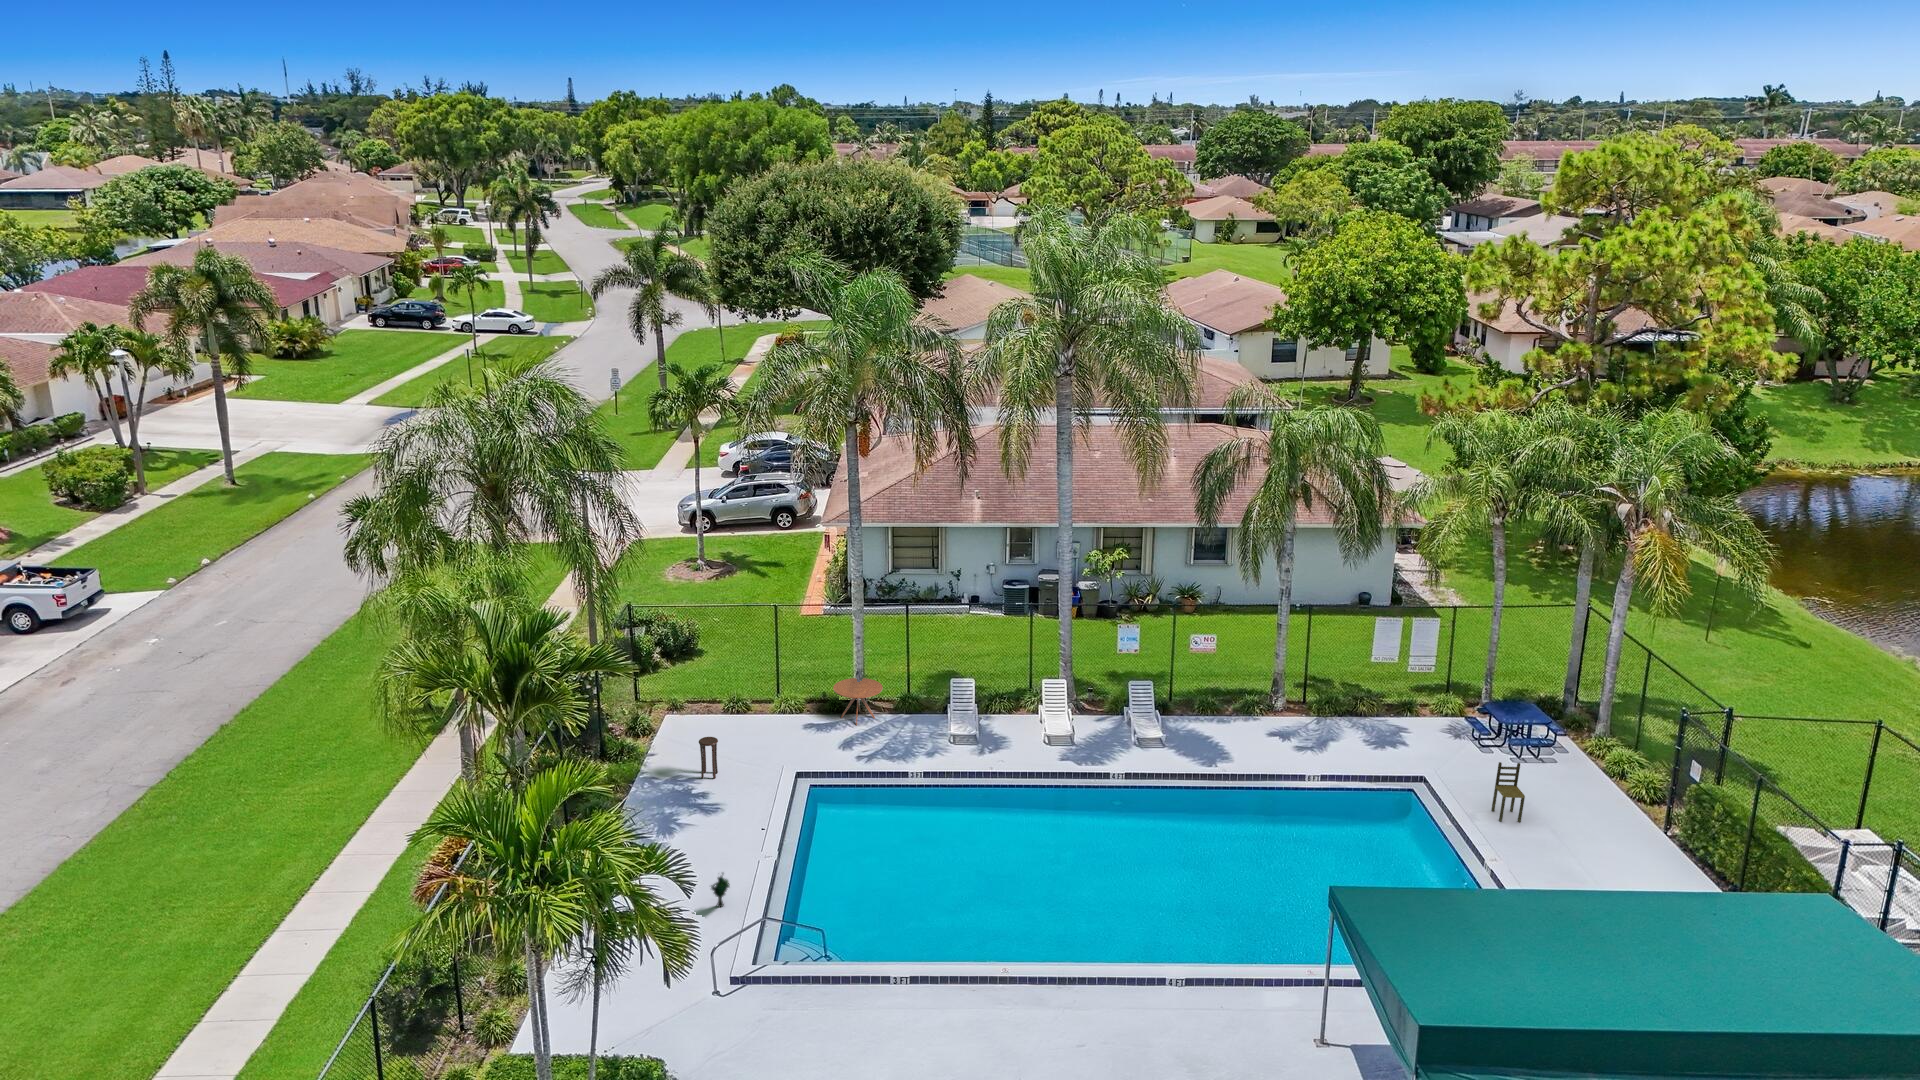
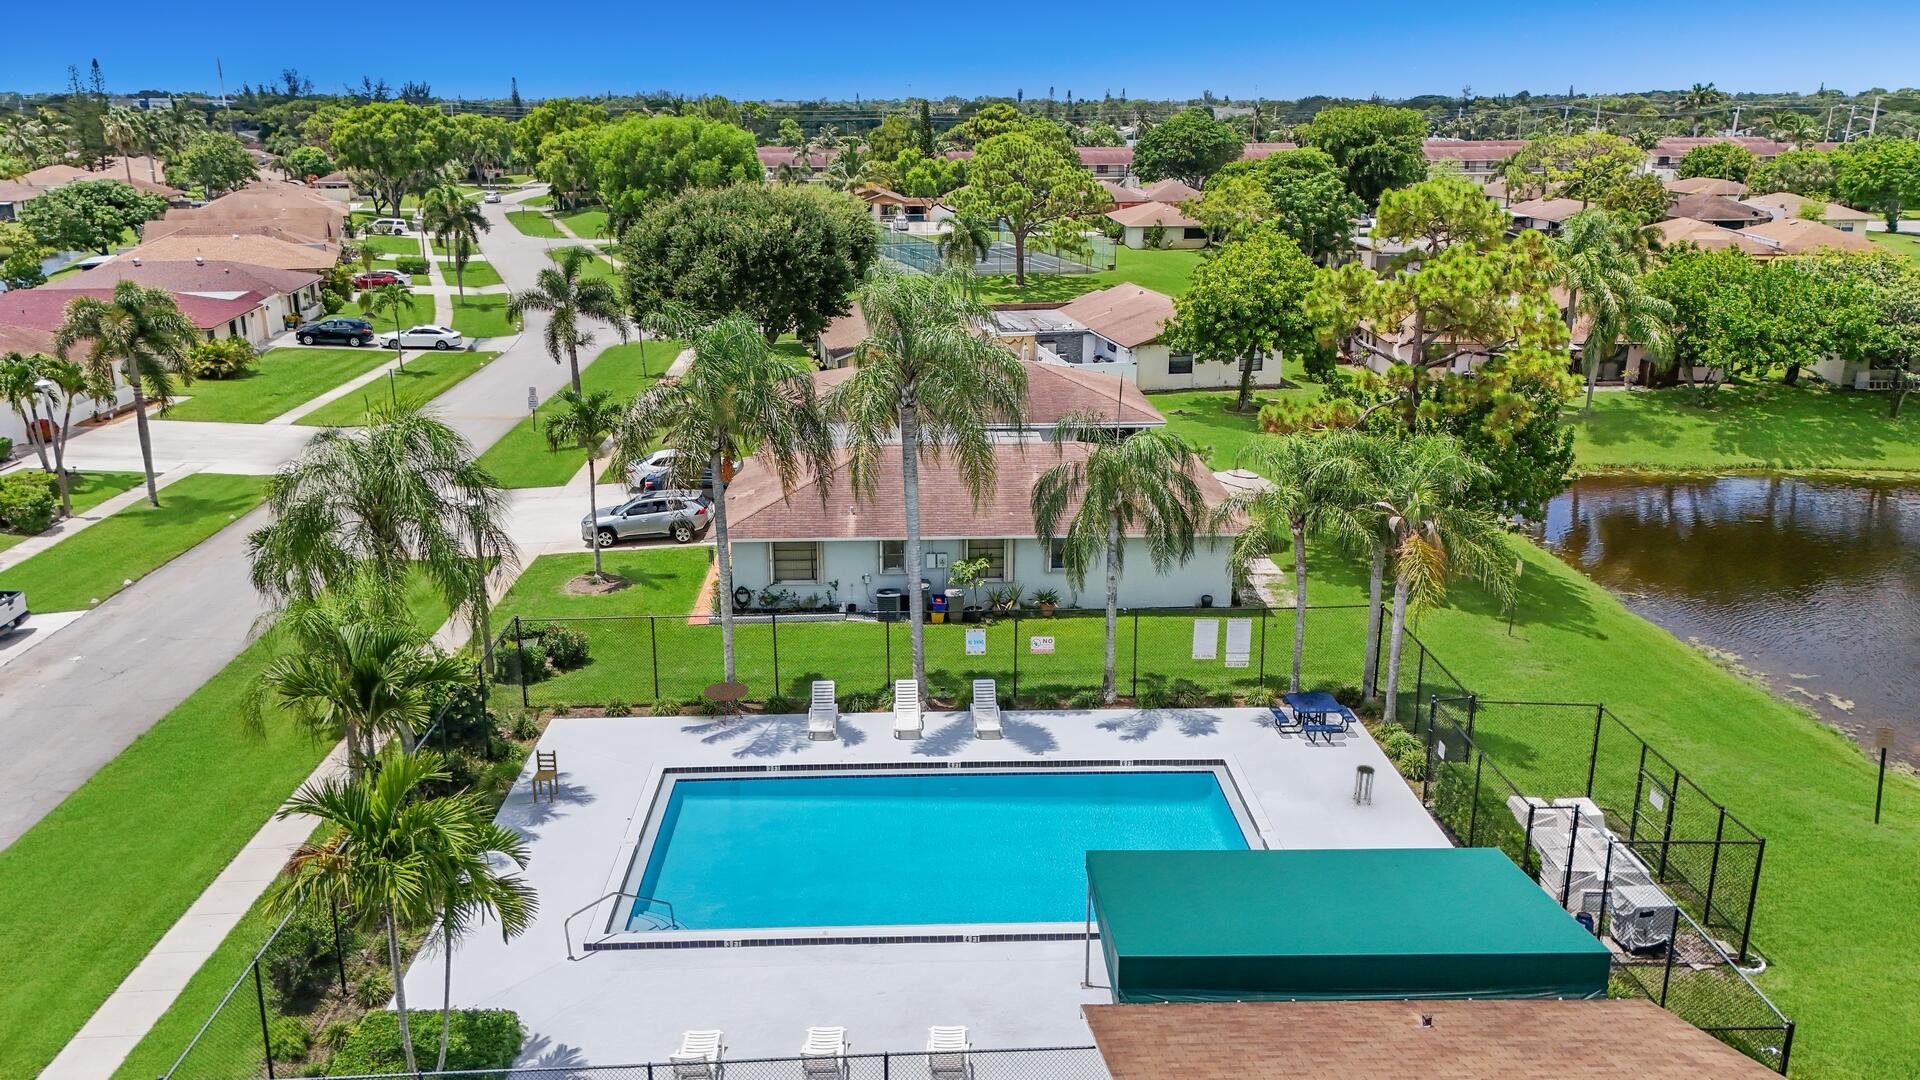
stool: present [699,737,718,779] -> present [1354,765,1375,804]
chair: present [1491,762,1525,822] -> present [532,750,559,803]
decorative plant: present [711,873,730,907] -> none [572,855,591,886]

